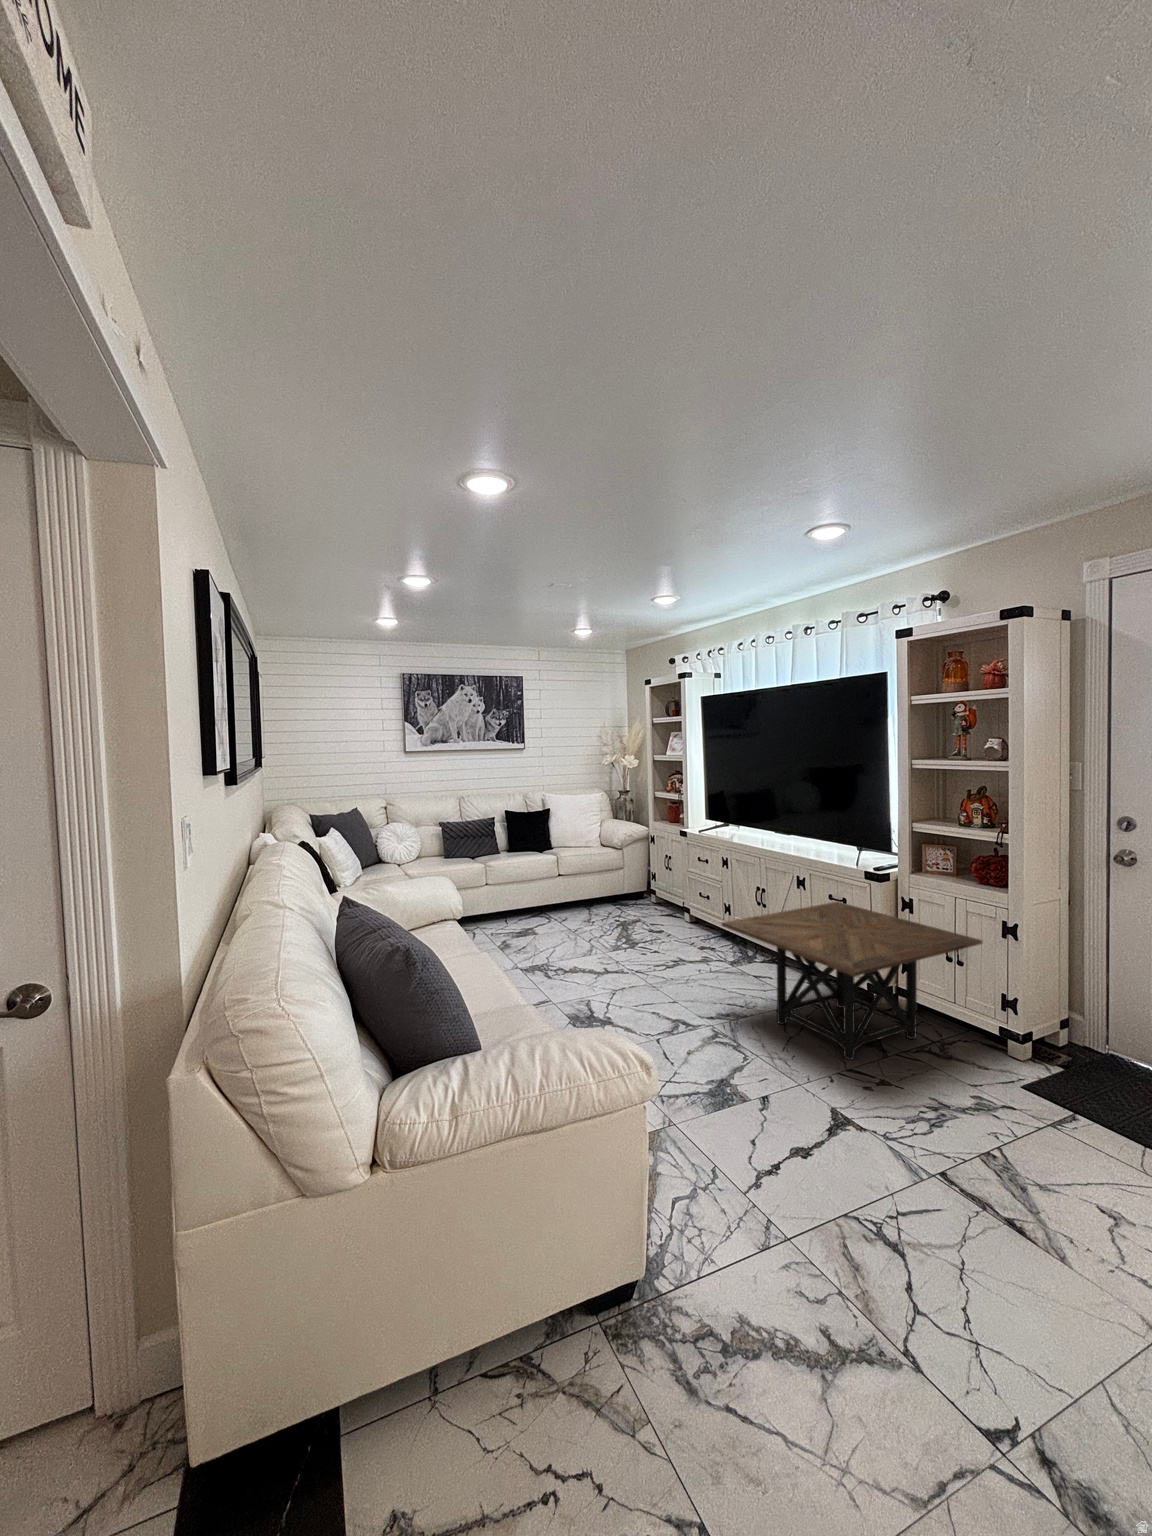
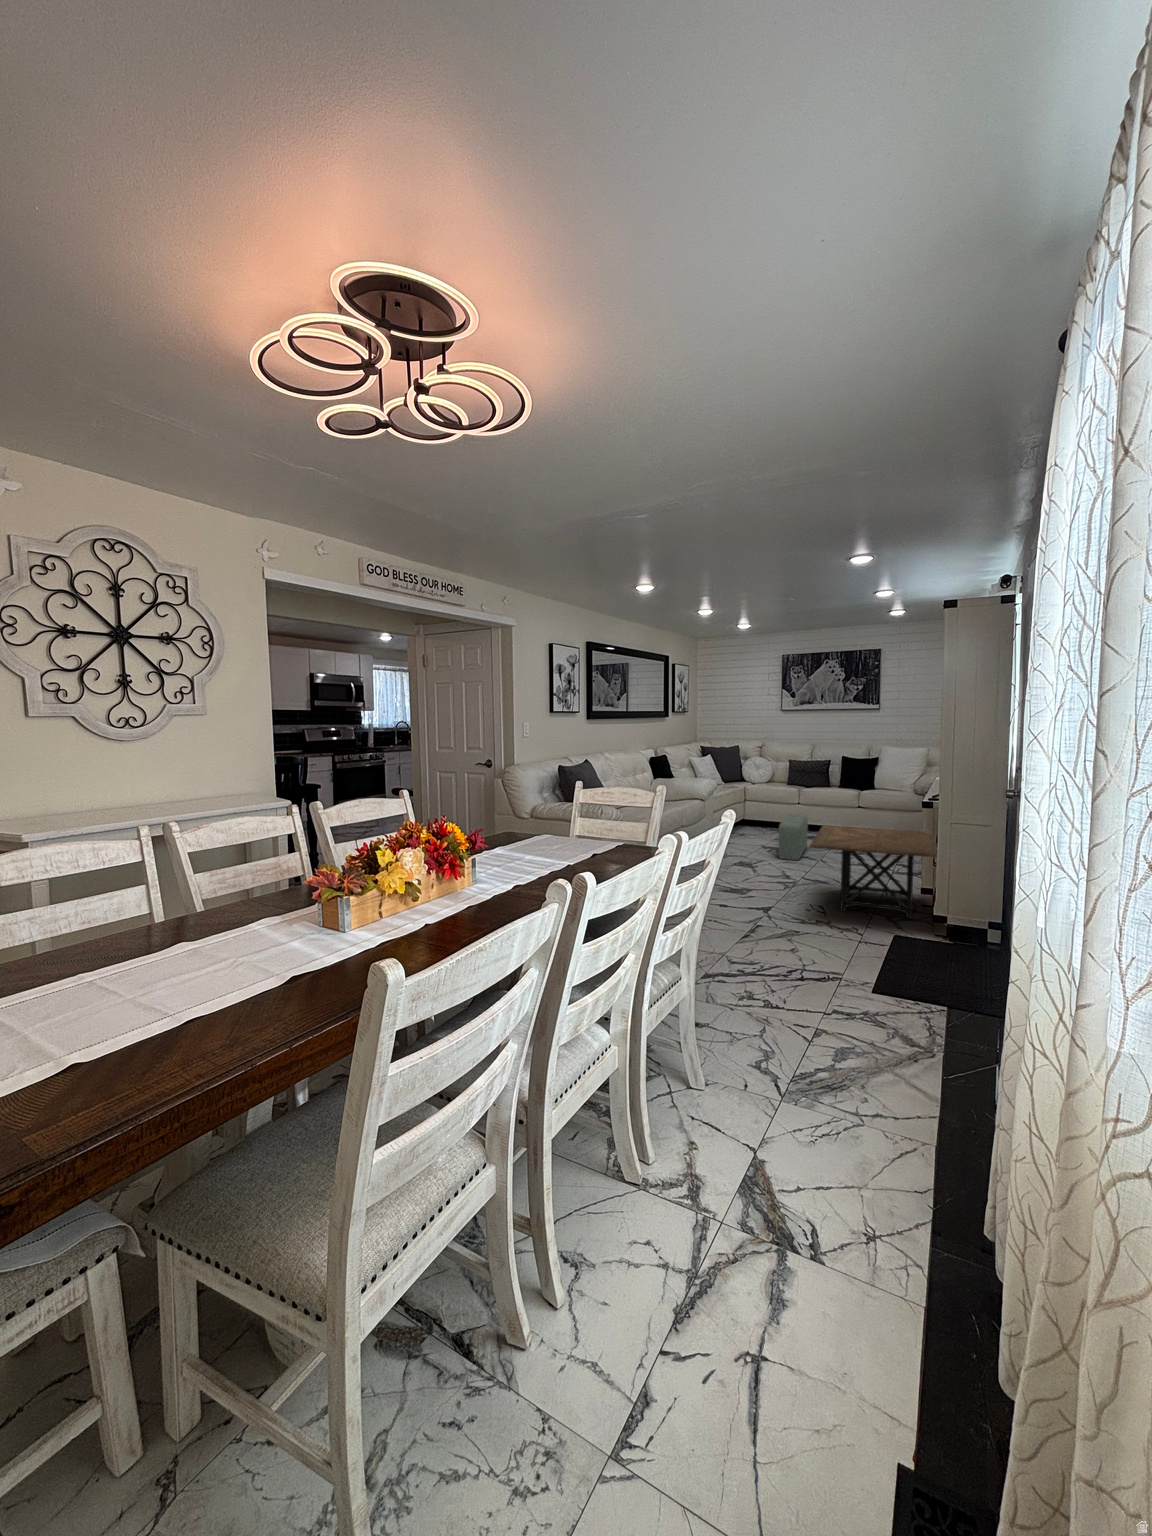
pouf: none [525,902,595,980] -> present [778,814,808,860]

